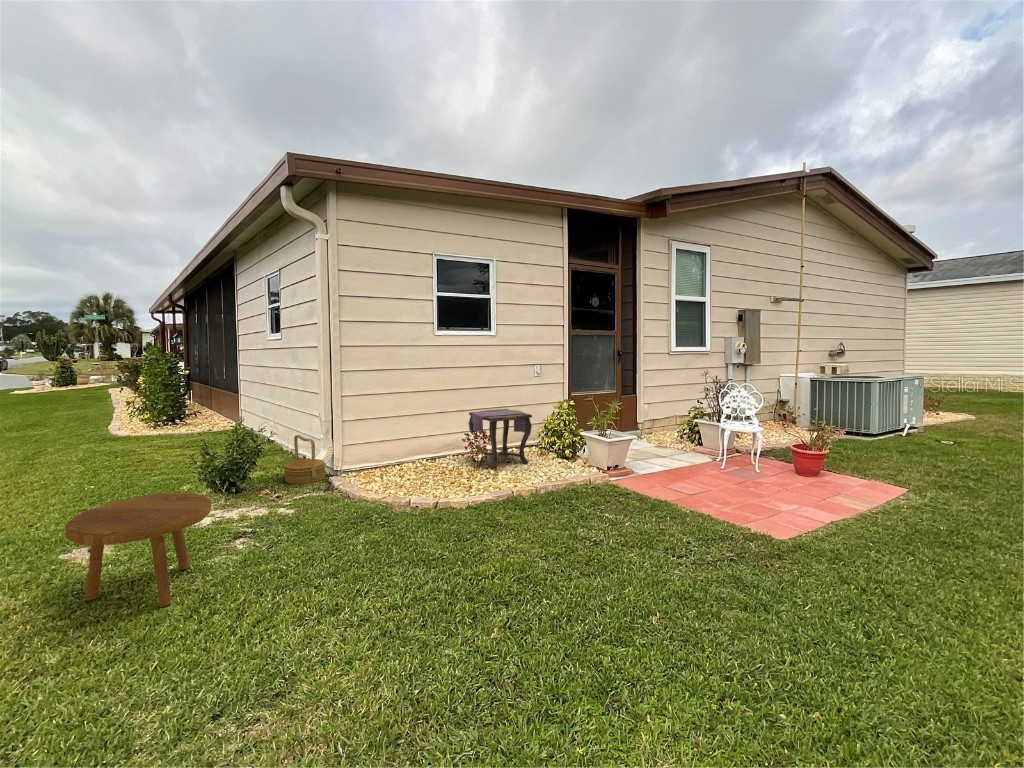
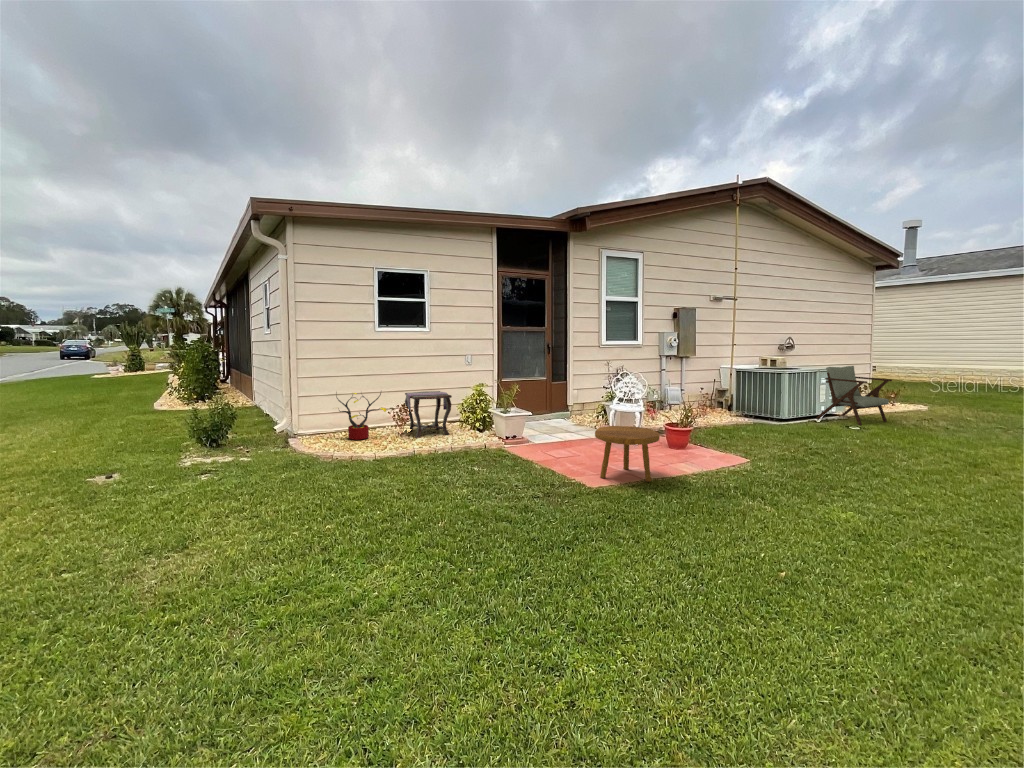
lounge chair: none [891,371,972,435] -> present [817,366,892,425]
decorative plant: none [385,411,456,476] -> present [336,393,387,440]
woven basket: present [283,435,326,484] -> none [254,406,287,442]
footstool: present [65,493,211,607] -> present [595,426,660,482]

